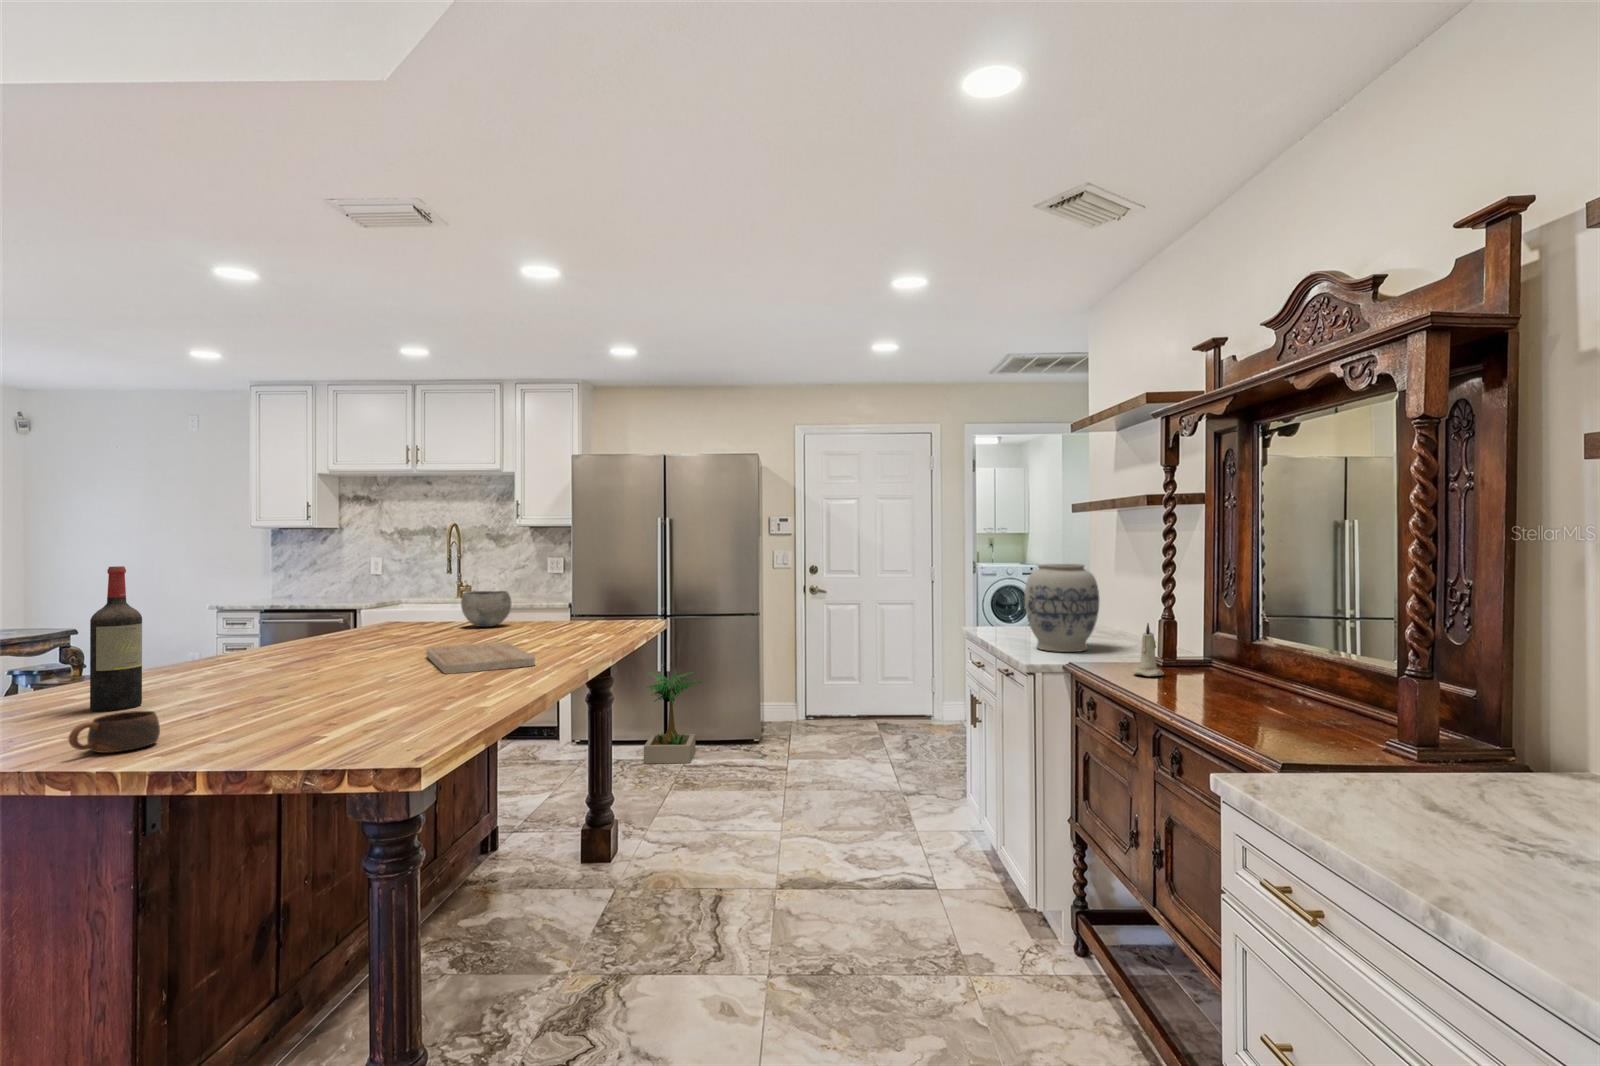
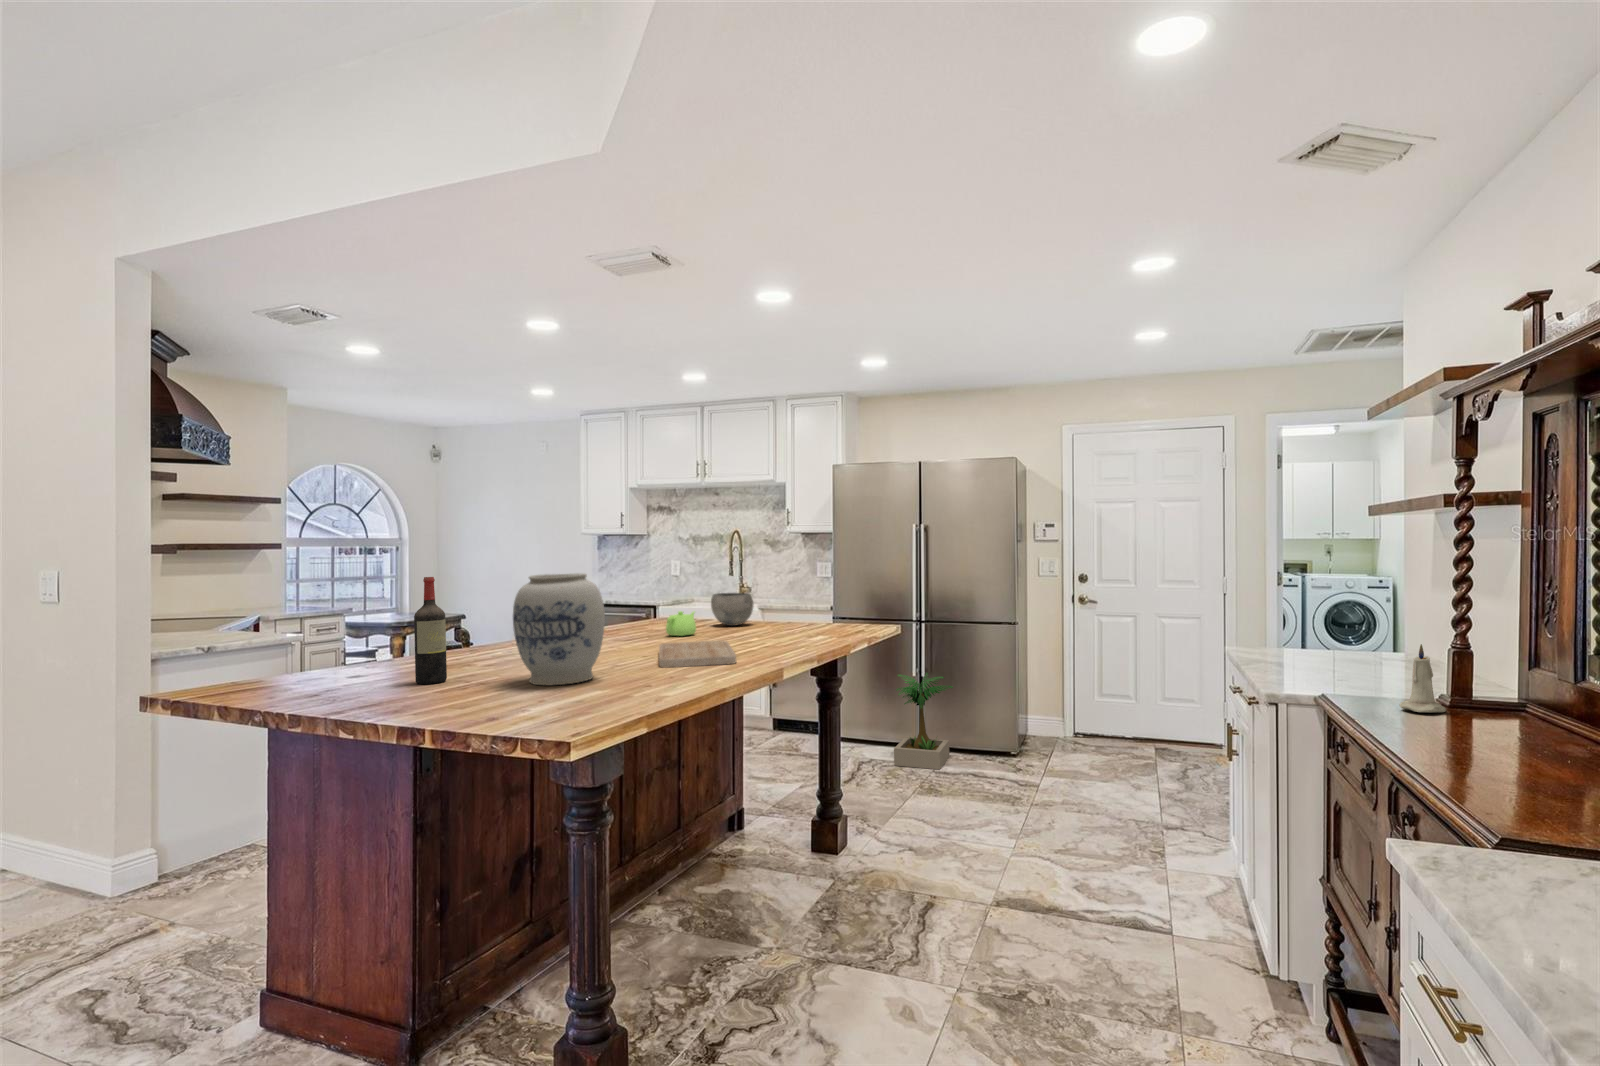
vase: present [1025,563,1099,652] -> present [513,573,605,685]
teapot: none [414,611,453,640] -> present [666,611,696,636]
cup: present [69,711,160,753] -> none [379,685,435,713]

